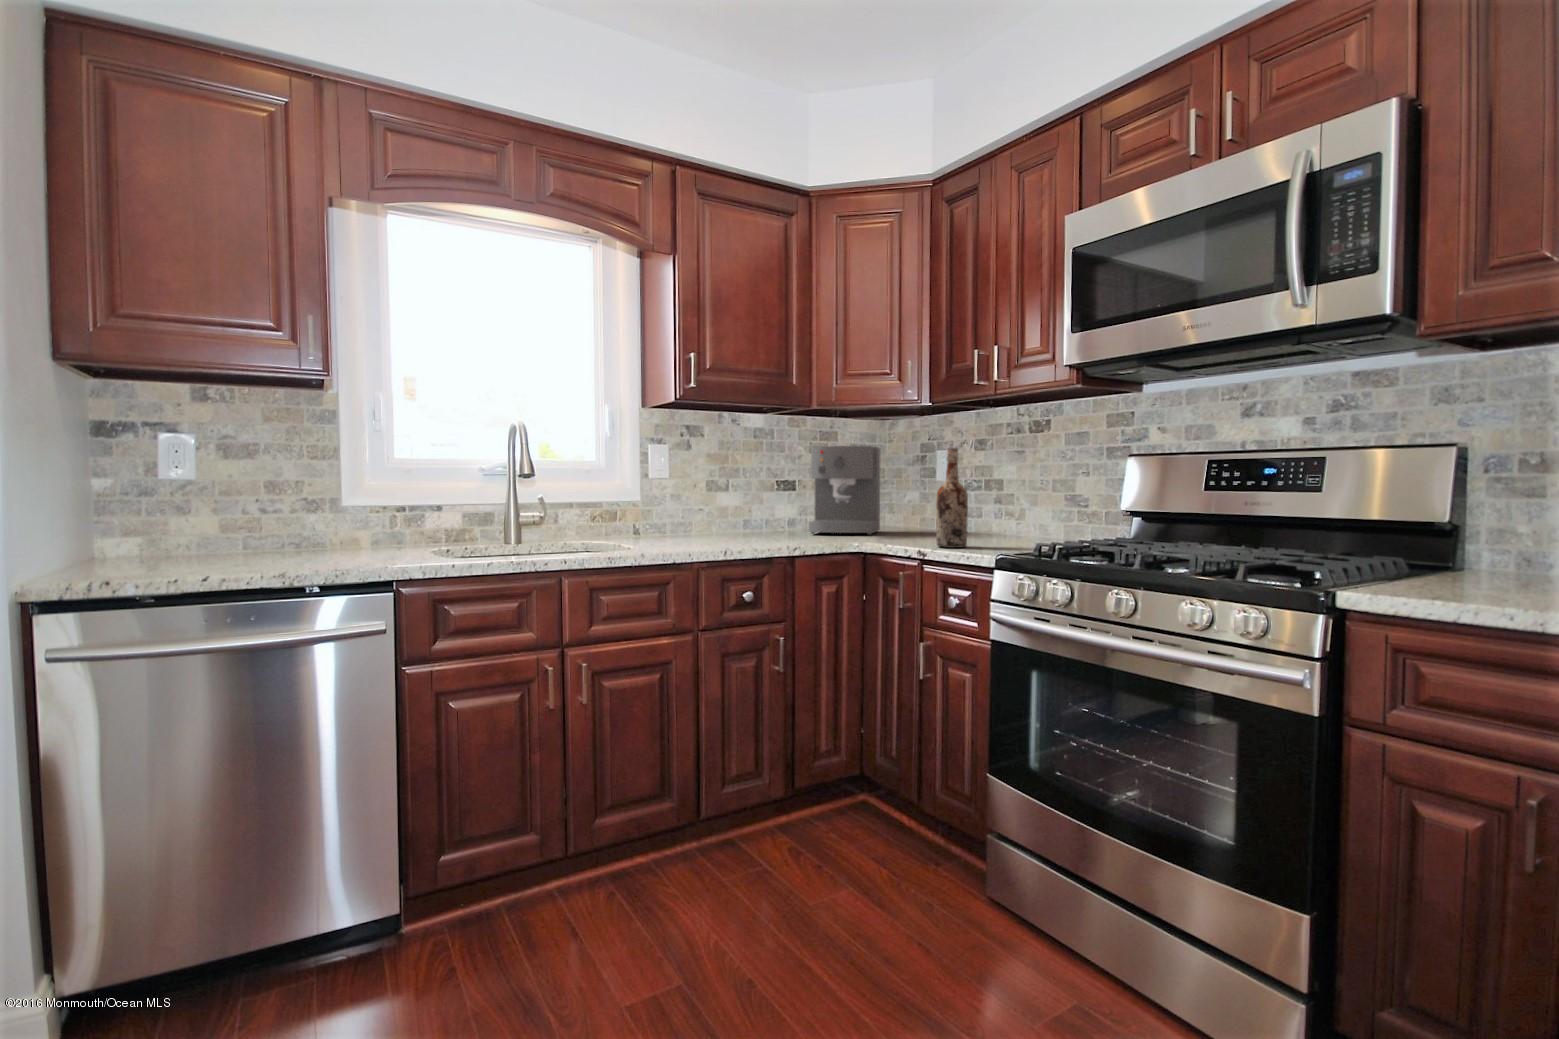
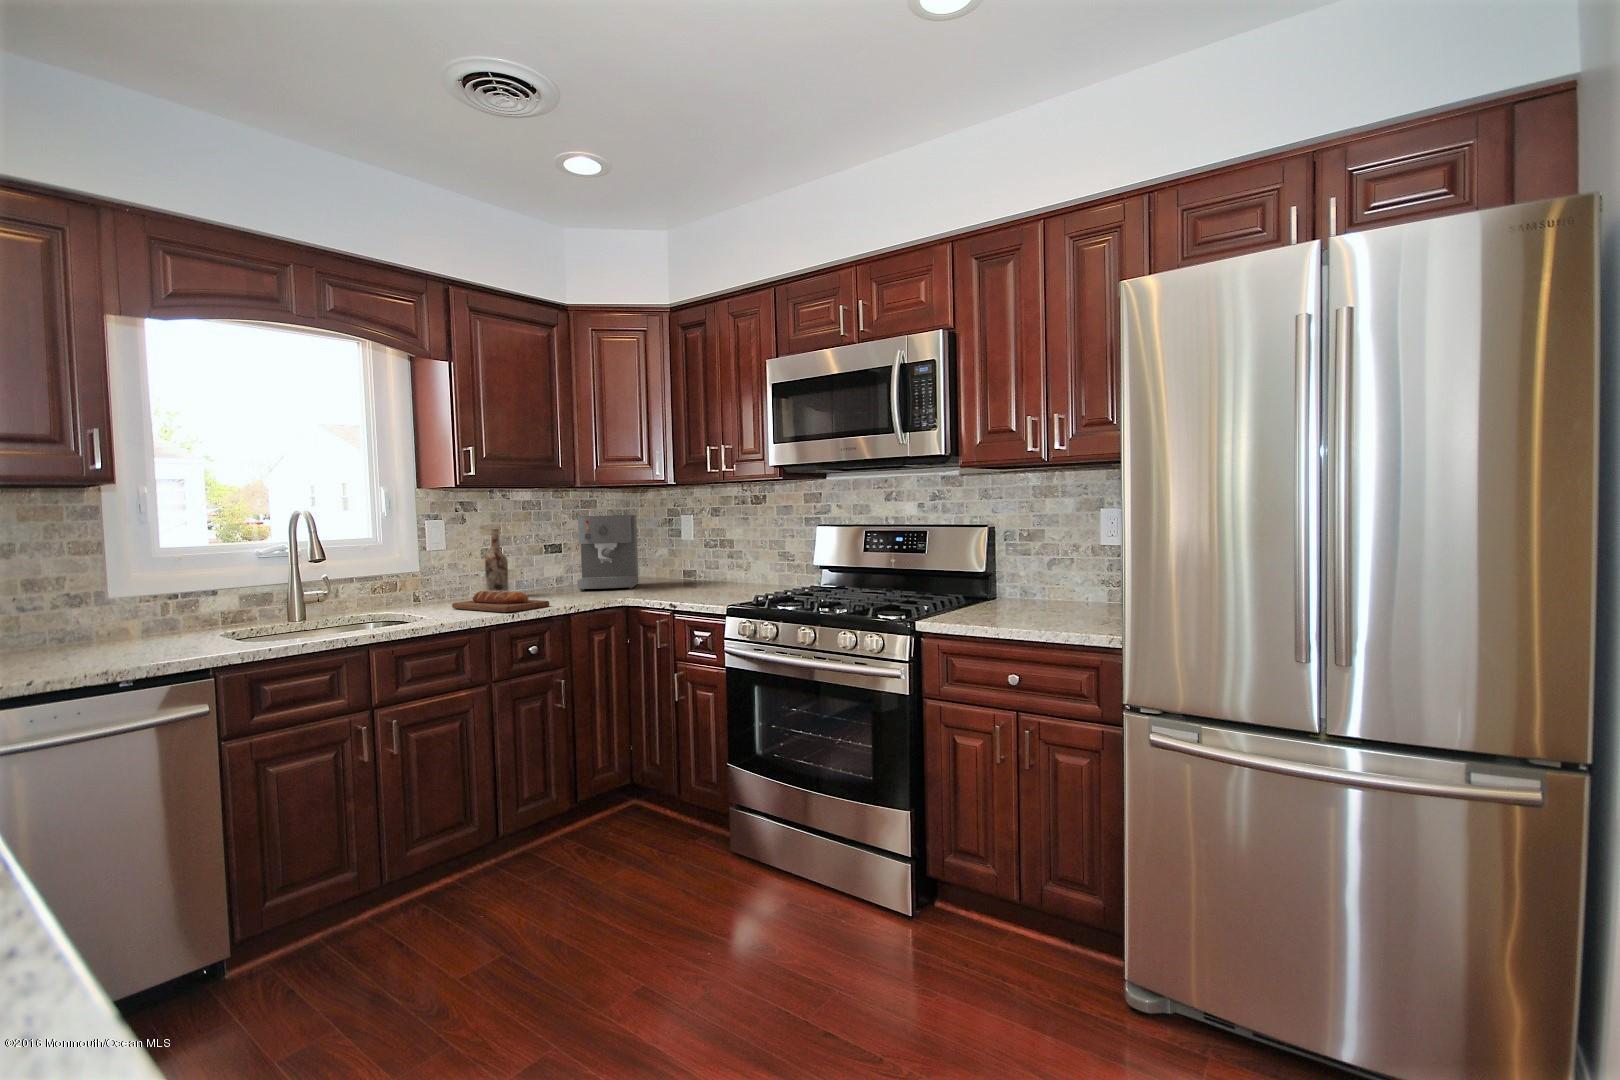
wine bottle: present [936,448,968,548] -> present [485,529,508,591]
bread loaf: none [668,525,770,548] -> present [452,591,549,612]

